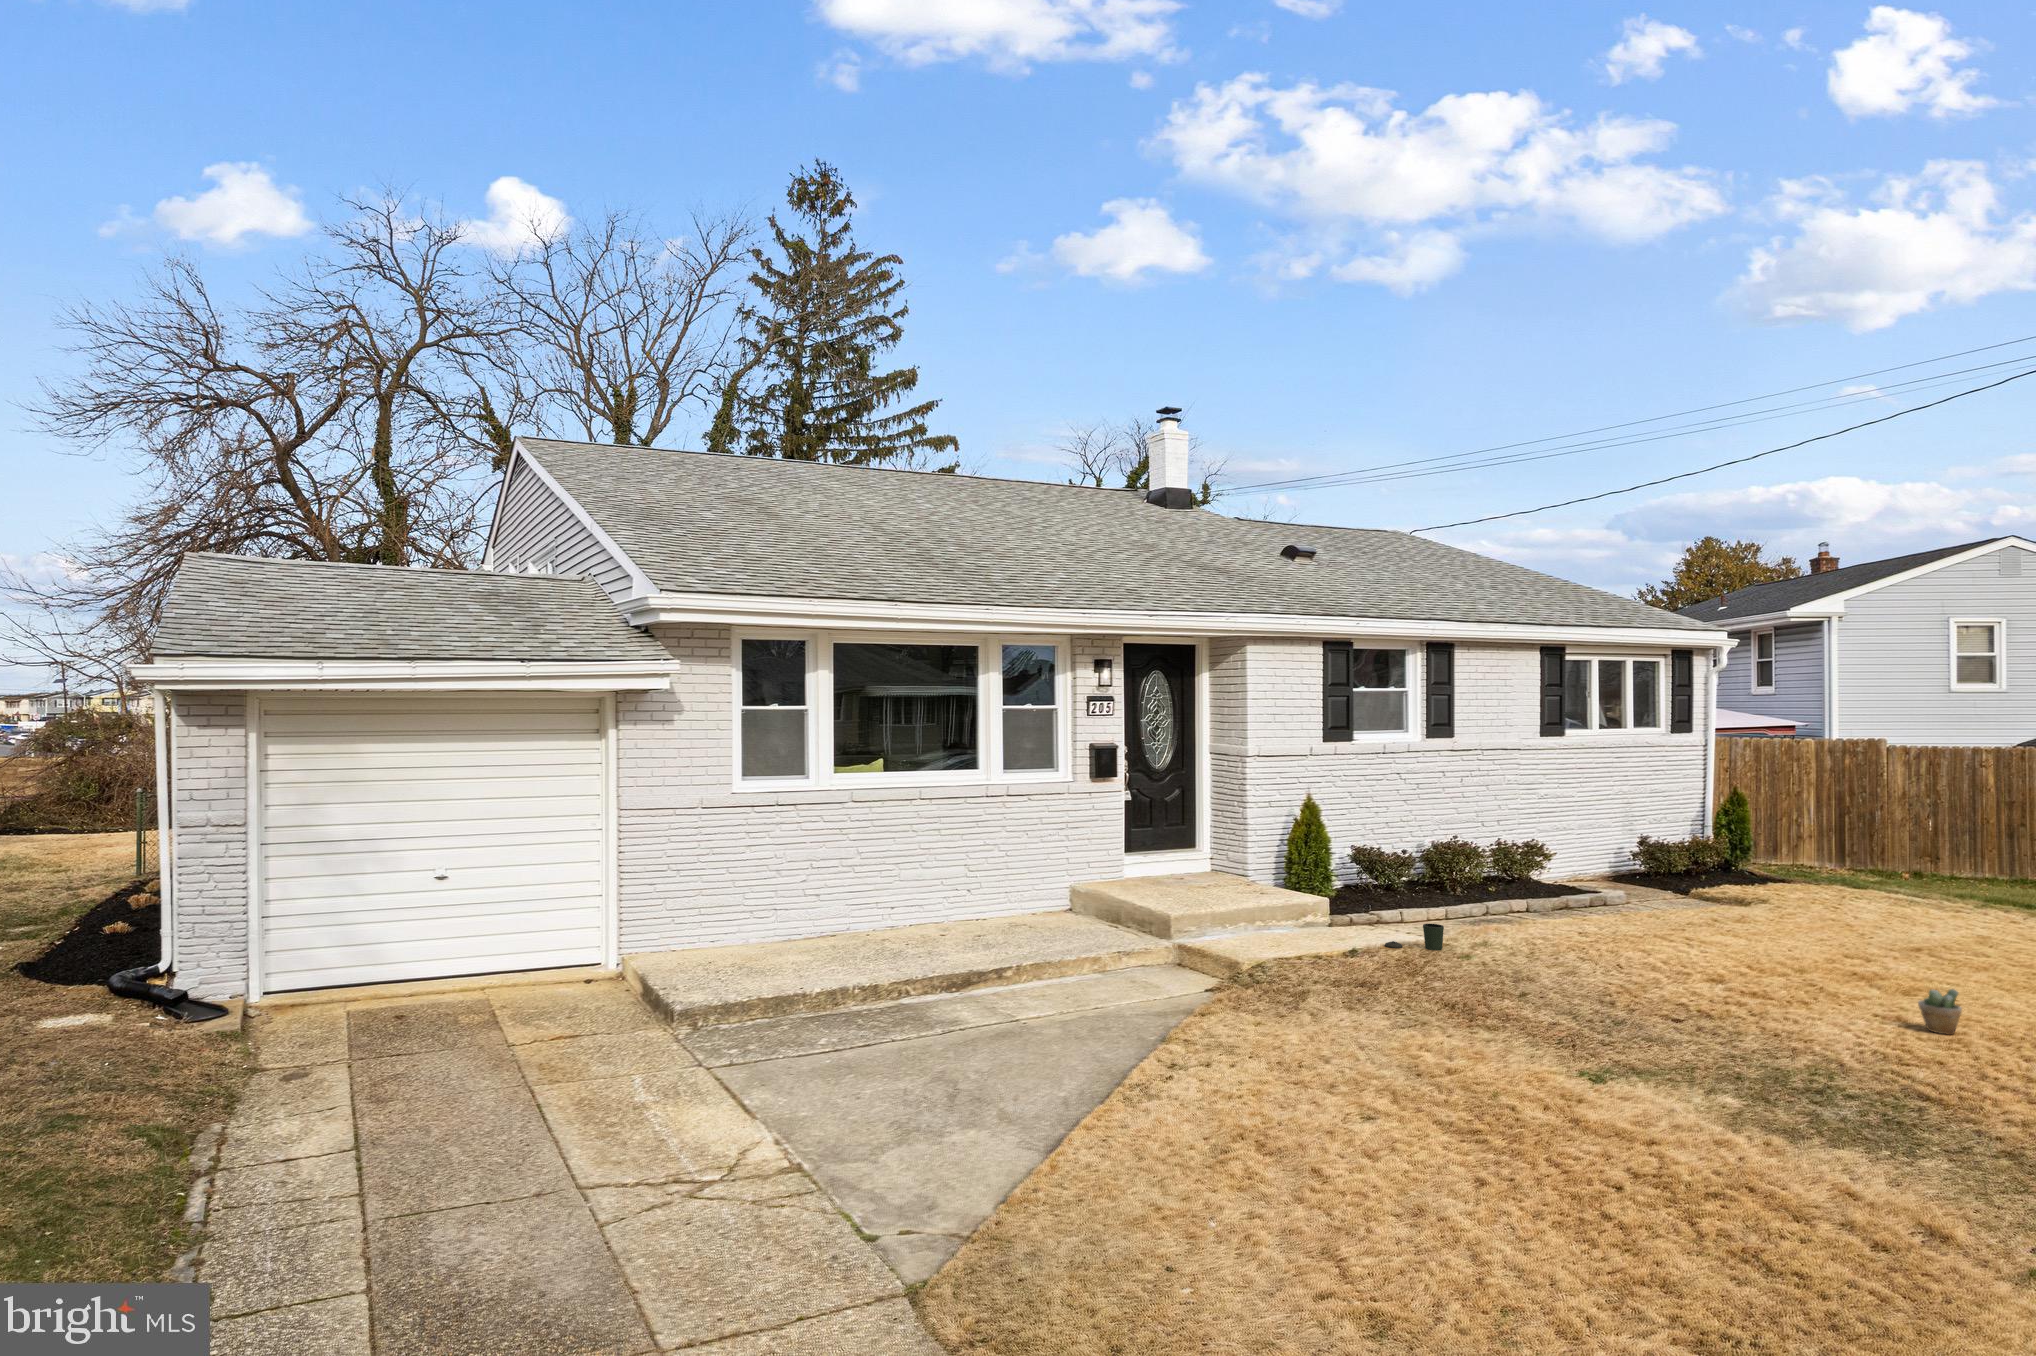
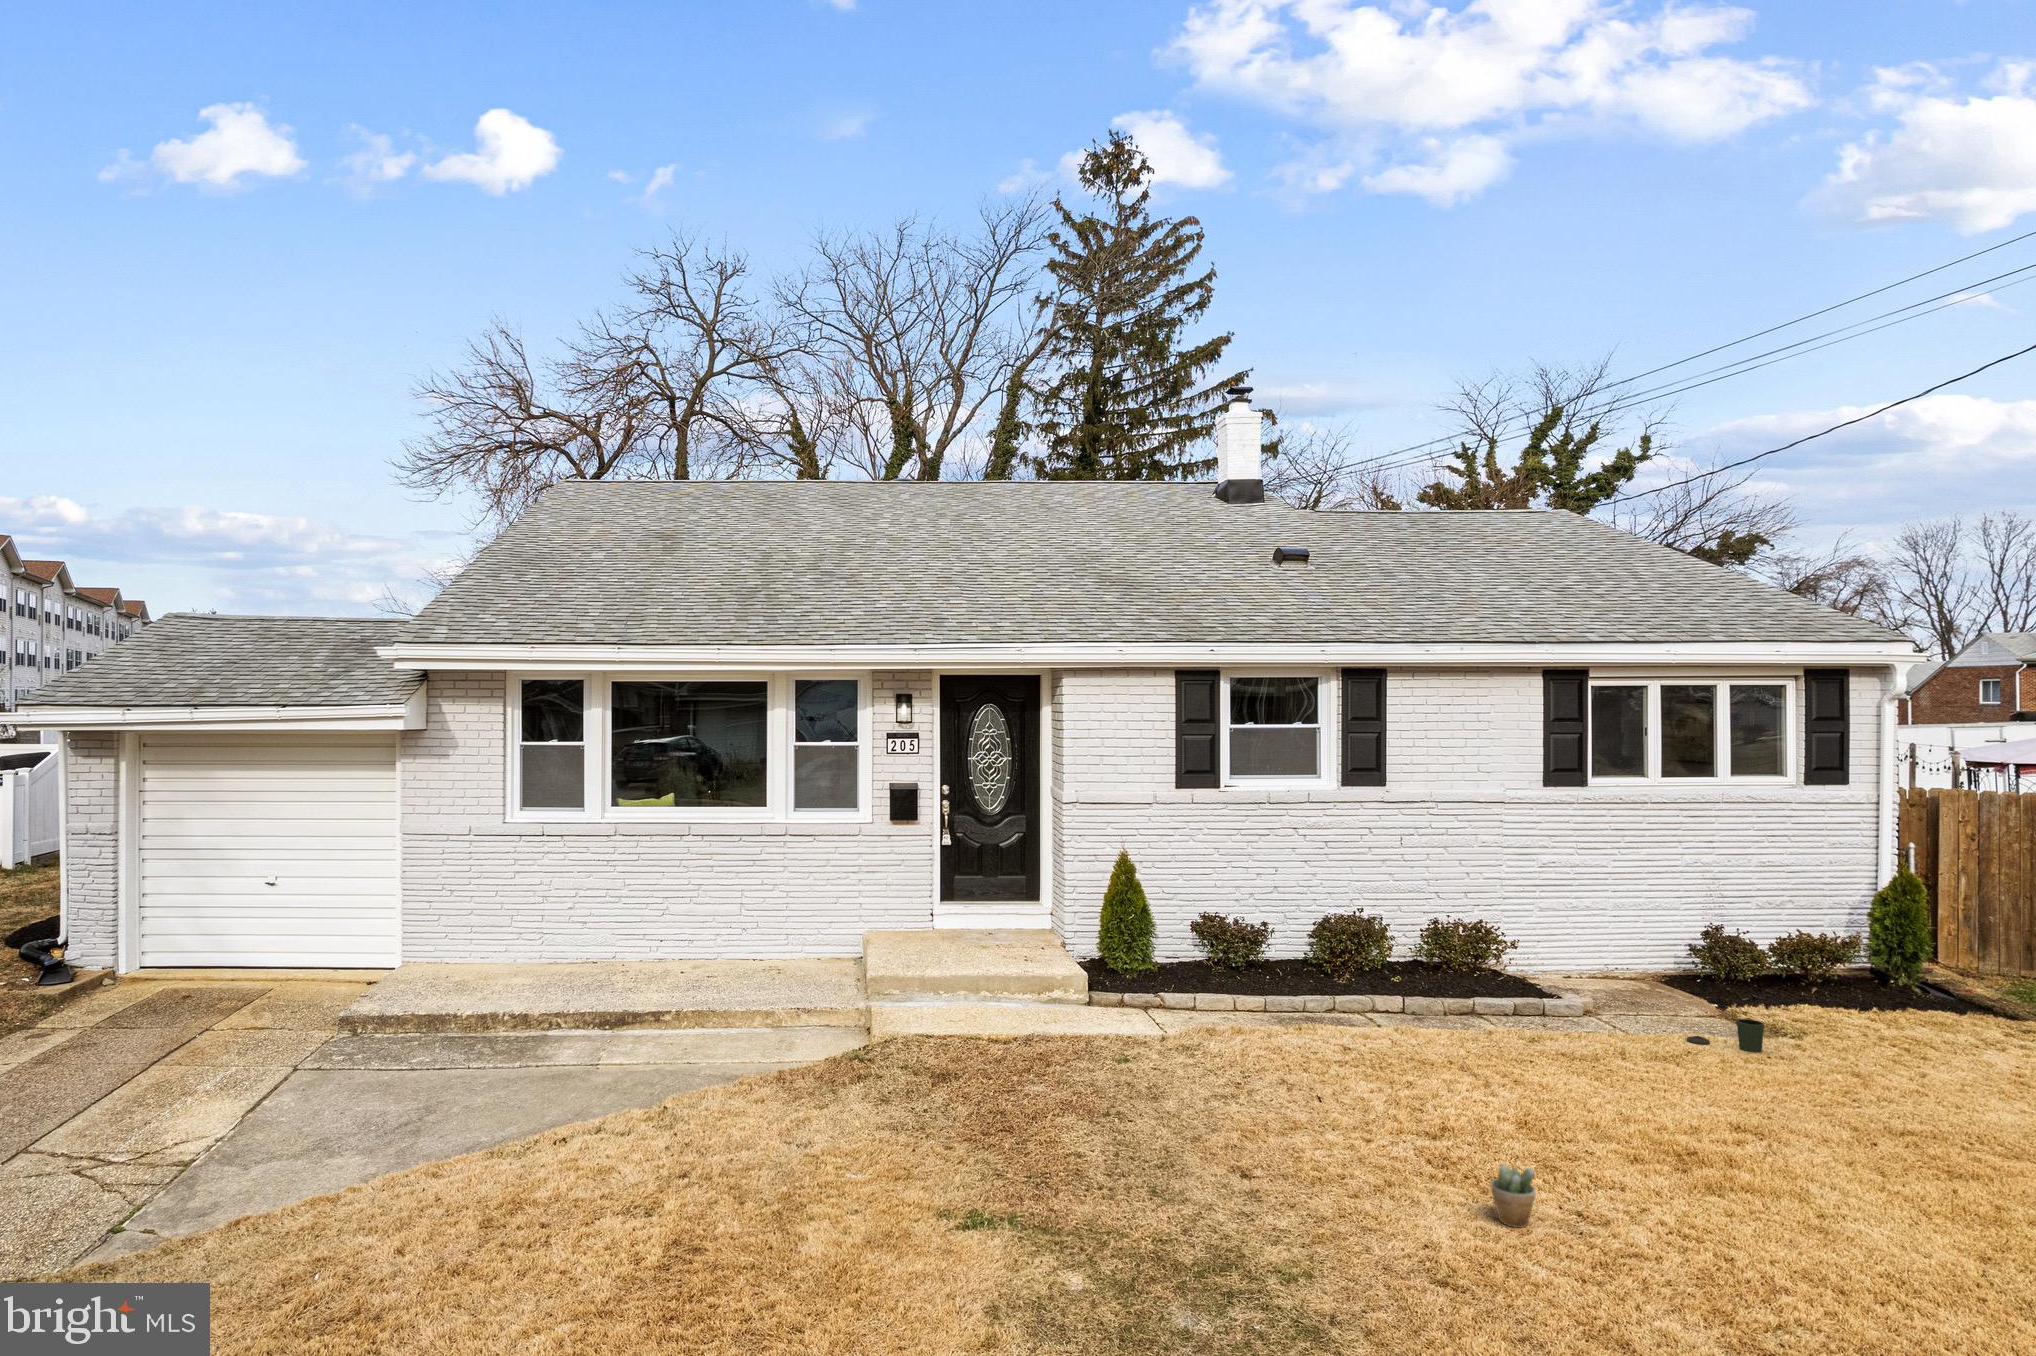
trash can: present [1385,924,1444,951] -> present [1687,1019,1764,1053]

